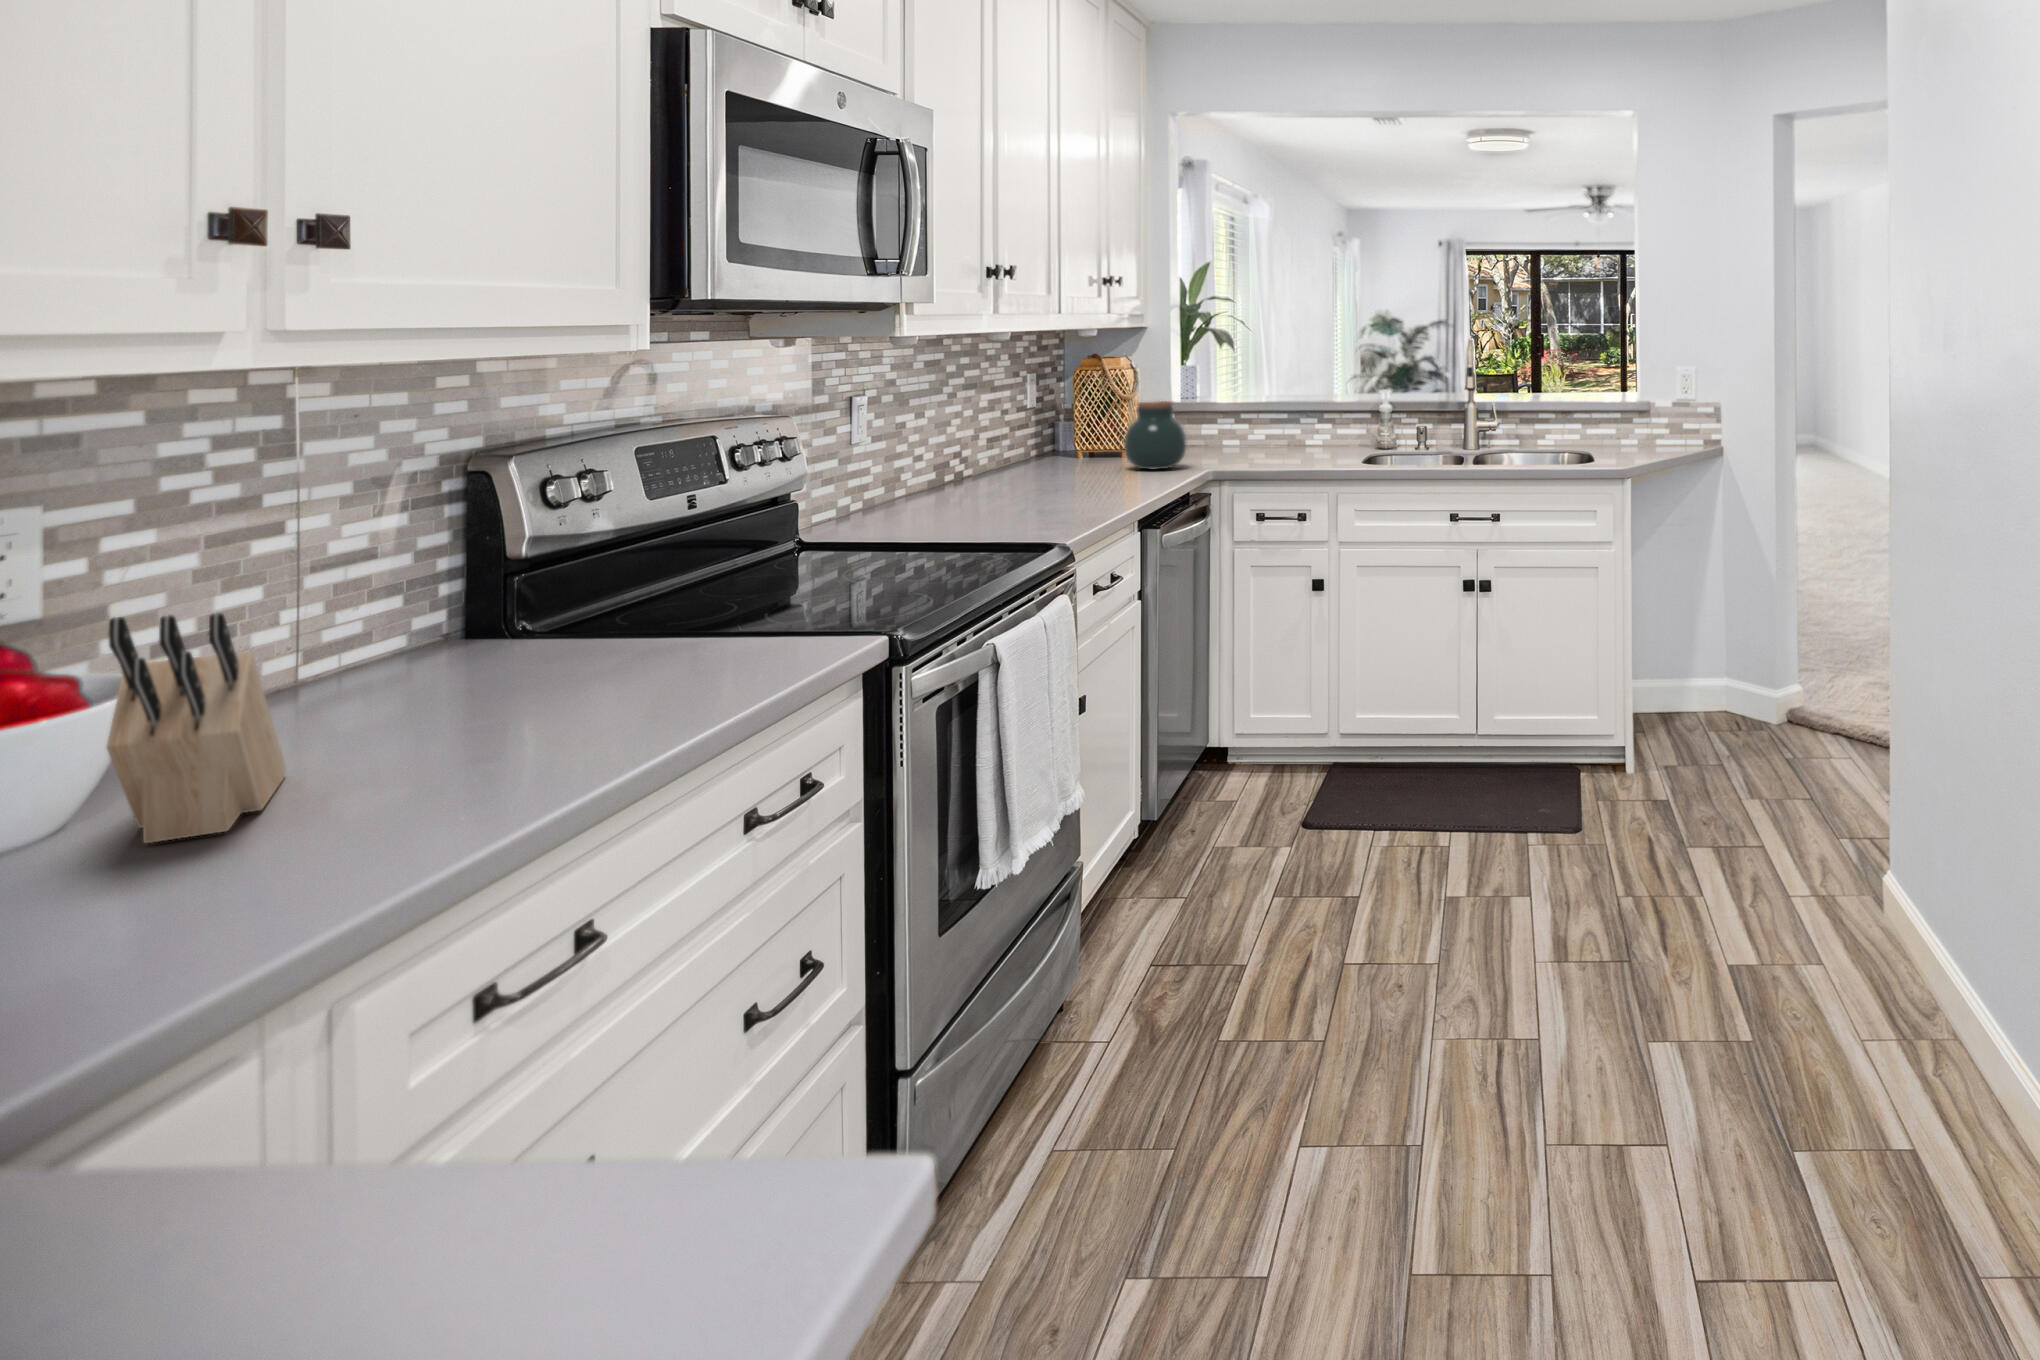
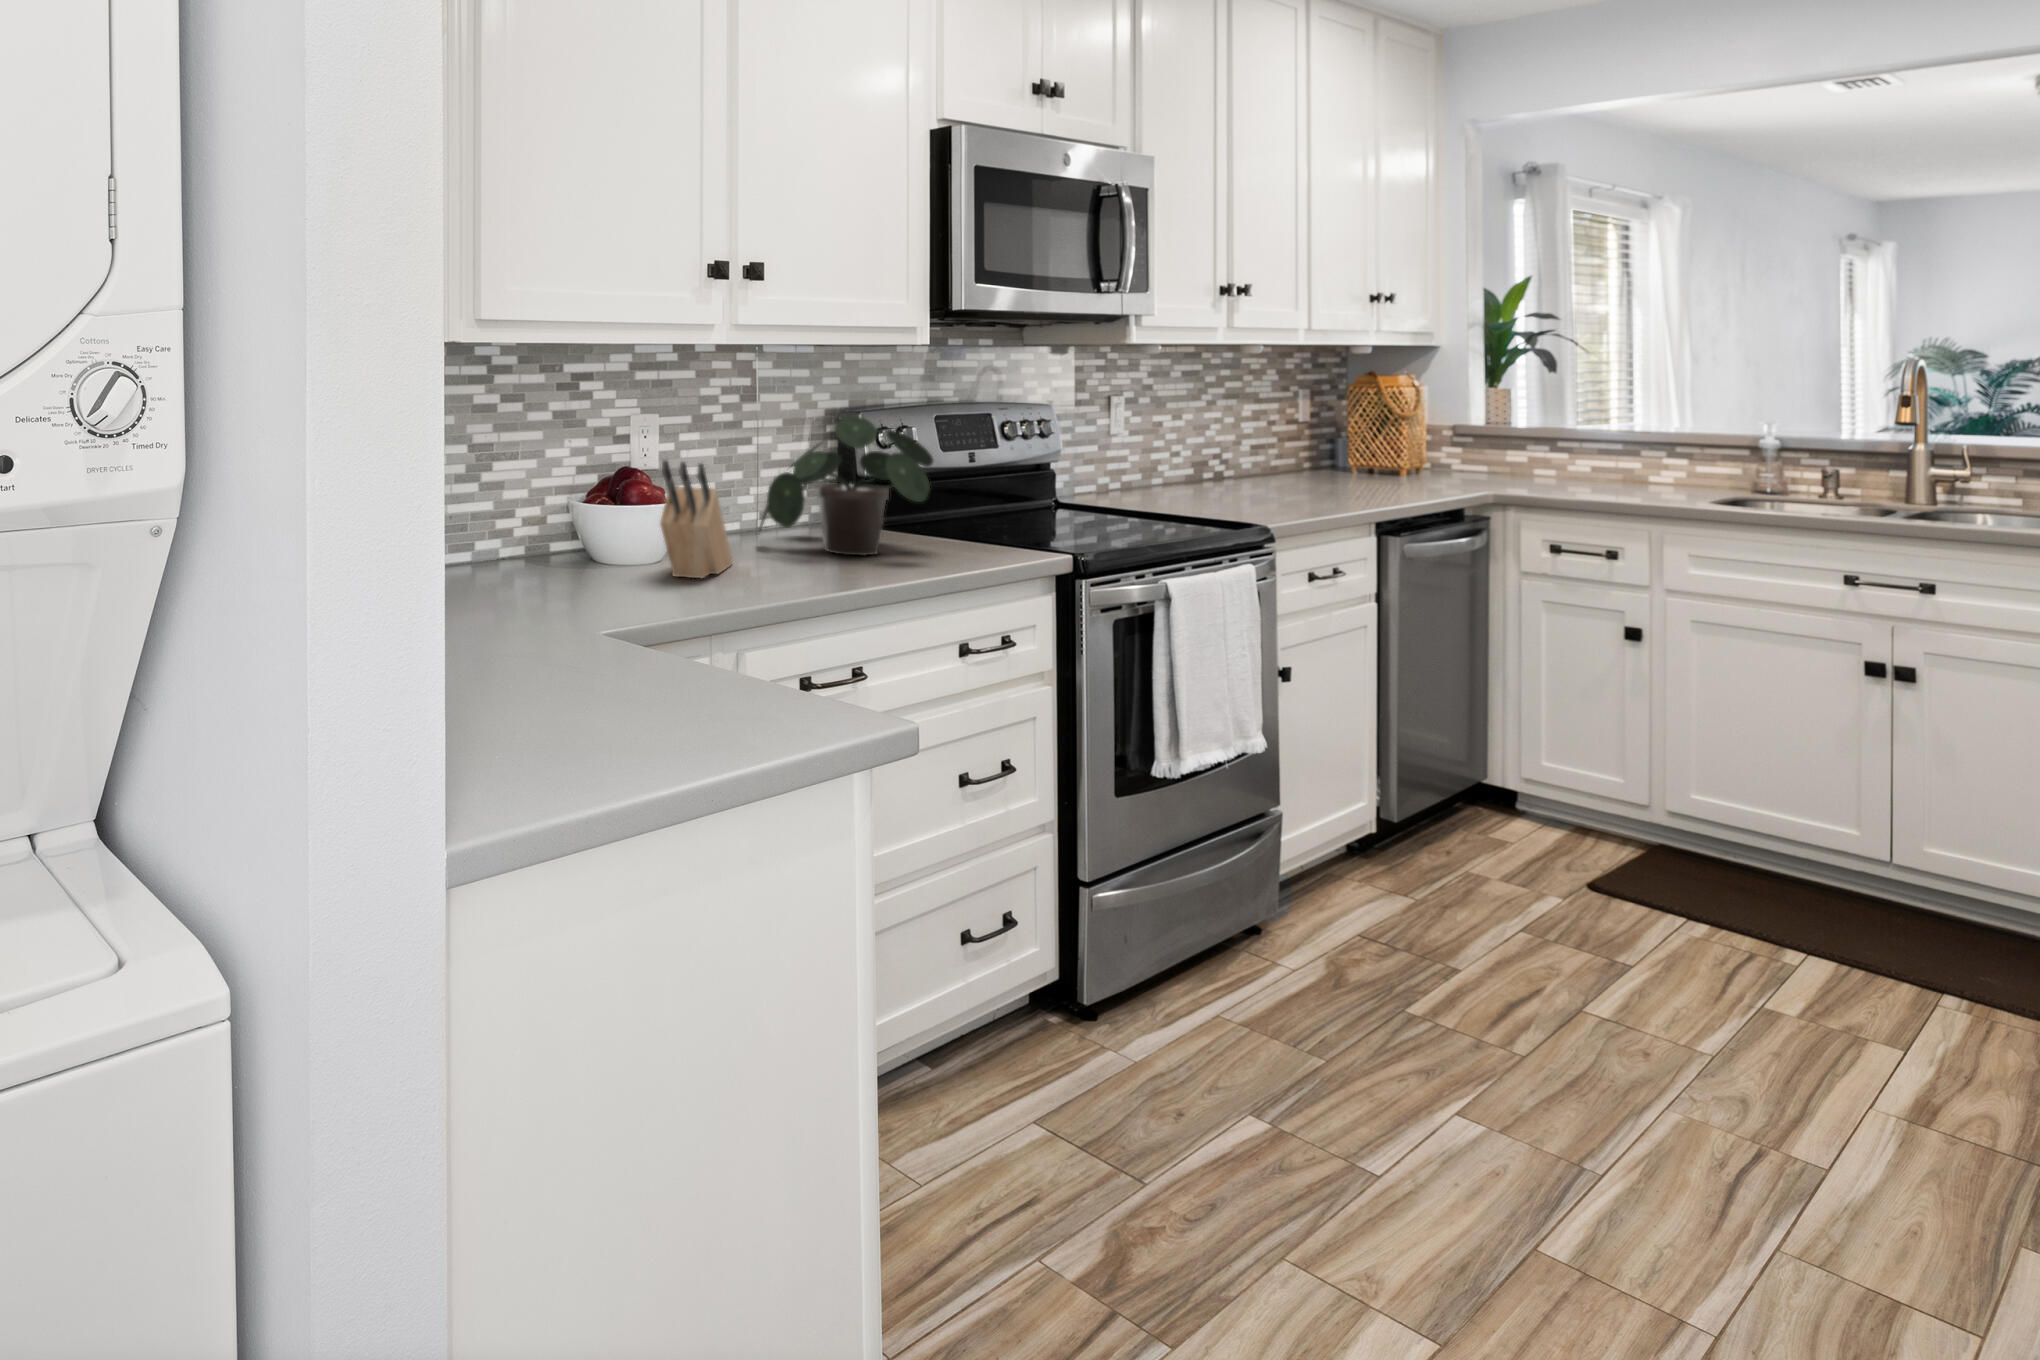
jar: present [1124,401,1187,470] -> none [1394,421,1468,488]
potted plant: none [327,471,667,704] -> present [759,415,934,555]

